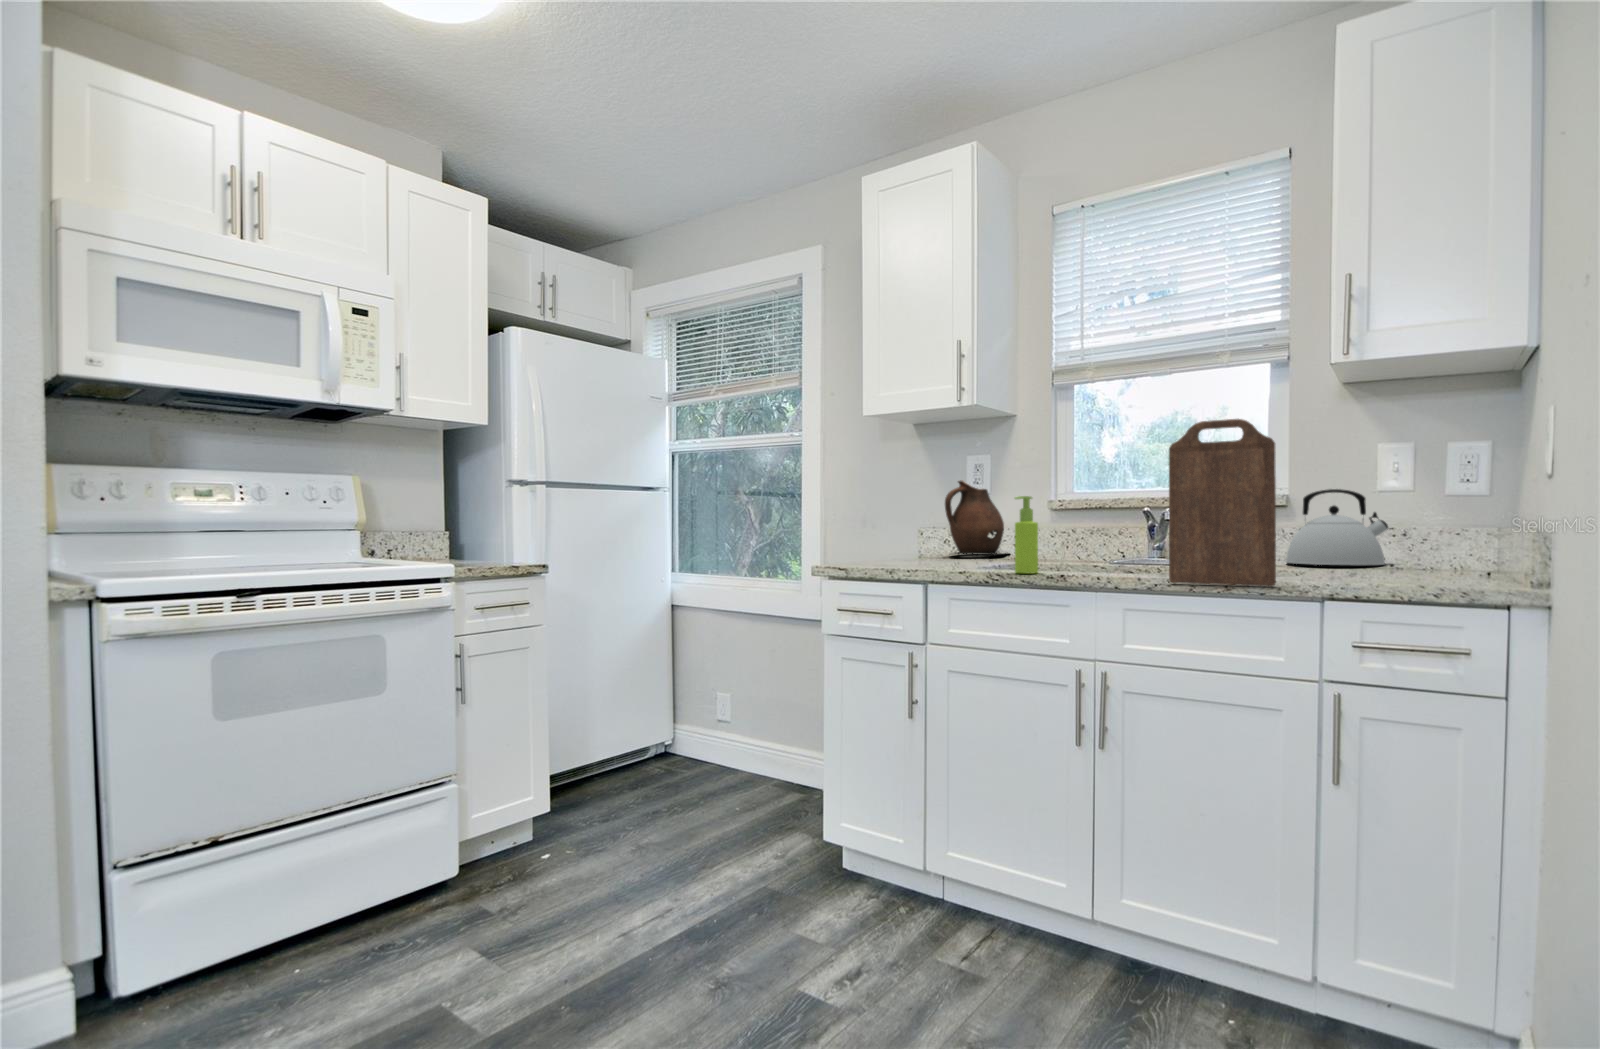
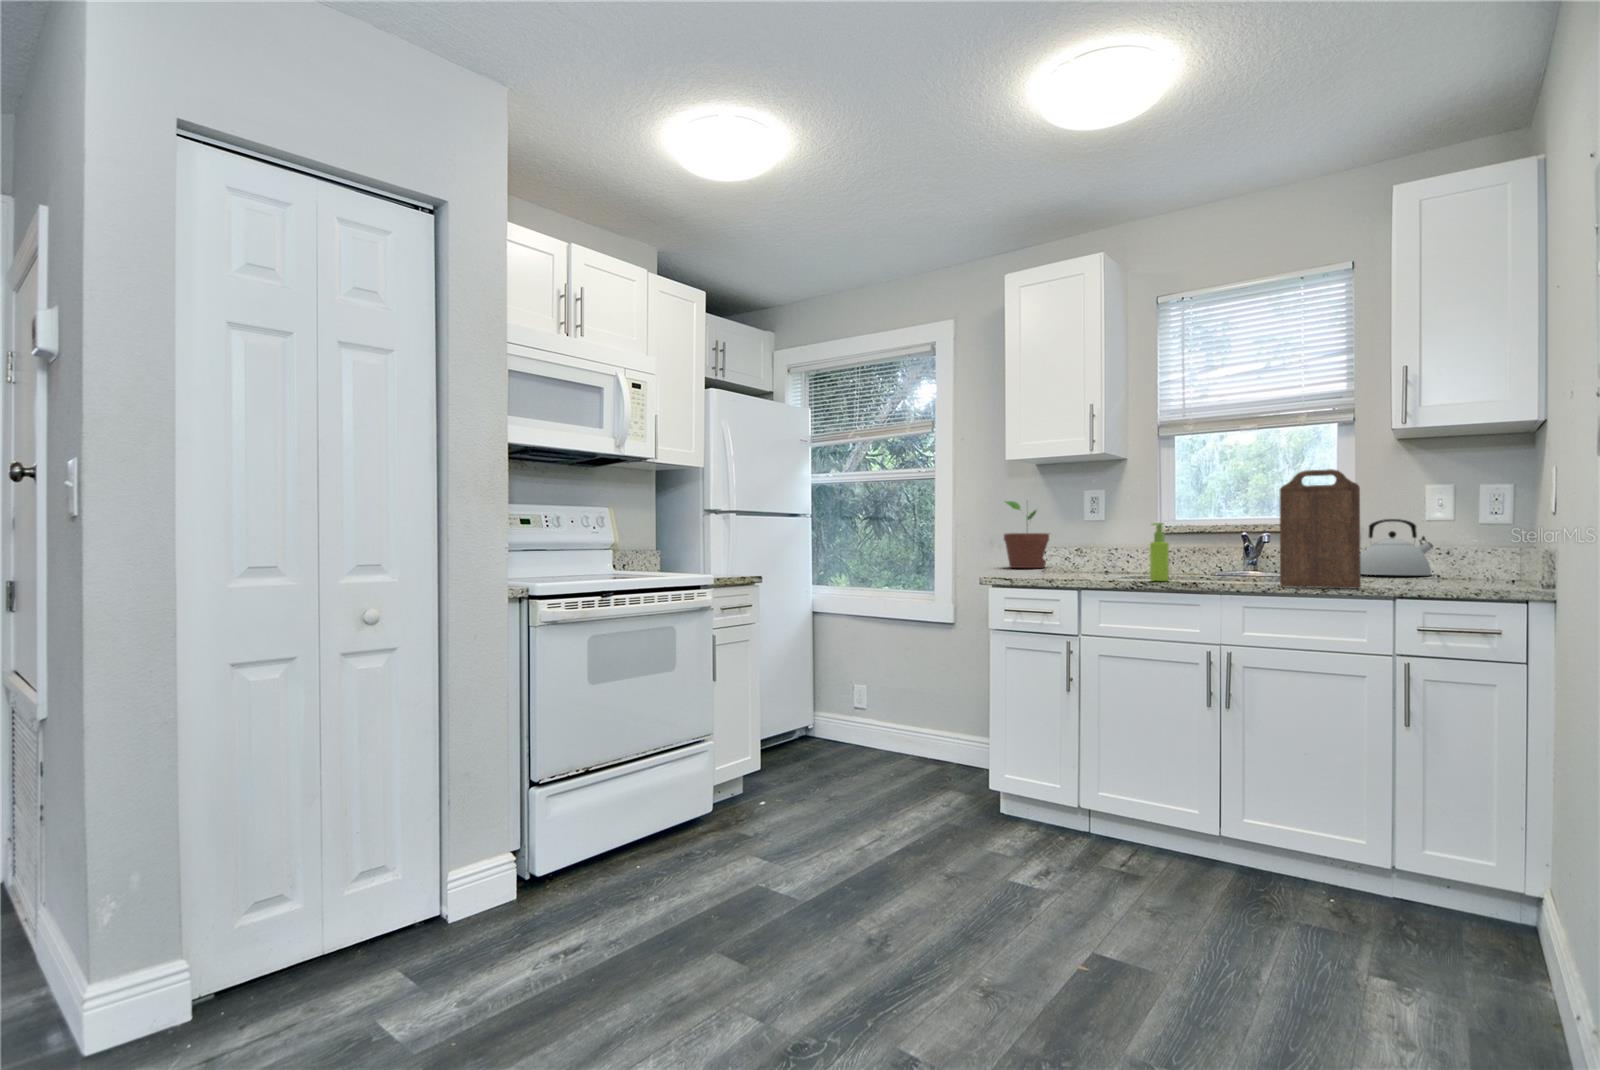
potted plant: none [873,459,930,554] -> present [1004,501,1049,568]
ceramic pitcher: present [945,480,1004,555] -> none [1071,509,1122,570]

